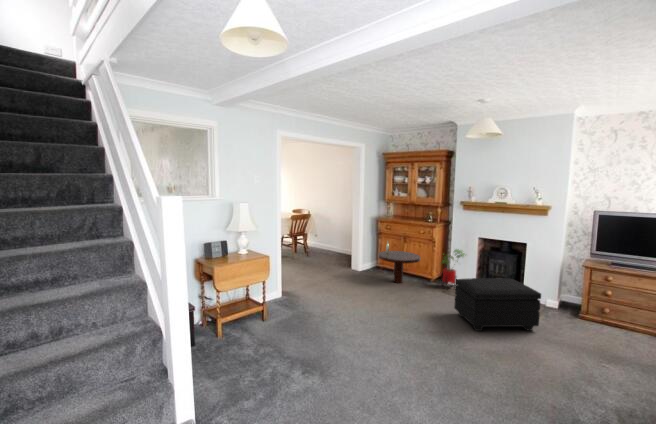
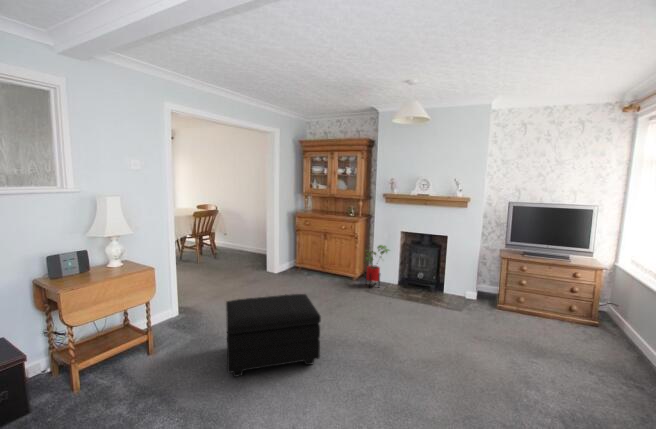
coffee table: present [378,243,421,283] -> none [297,238,343,285]
footstool: present [454,278,541,331] -> present [226,294,321,377]

